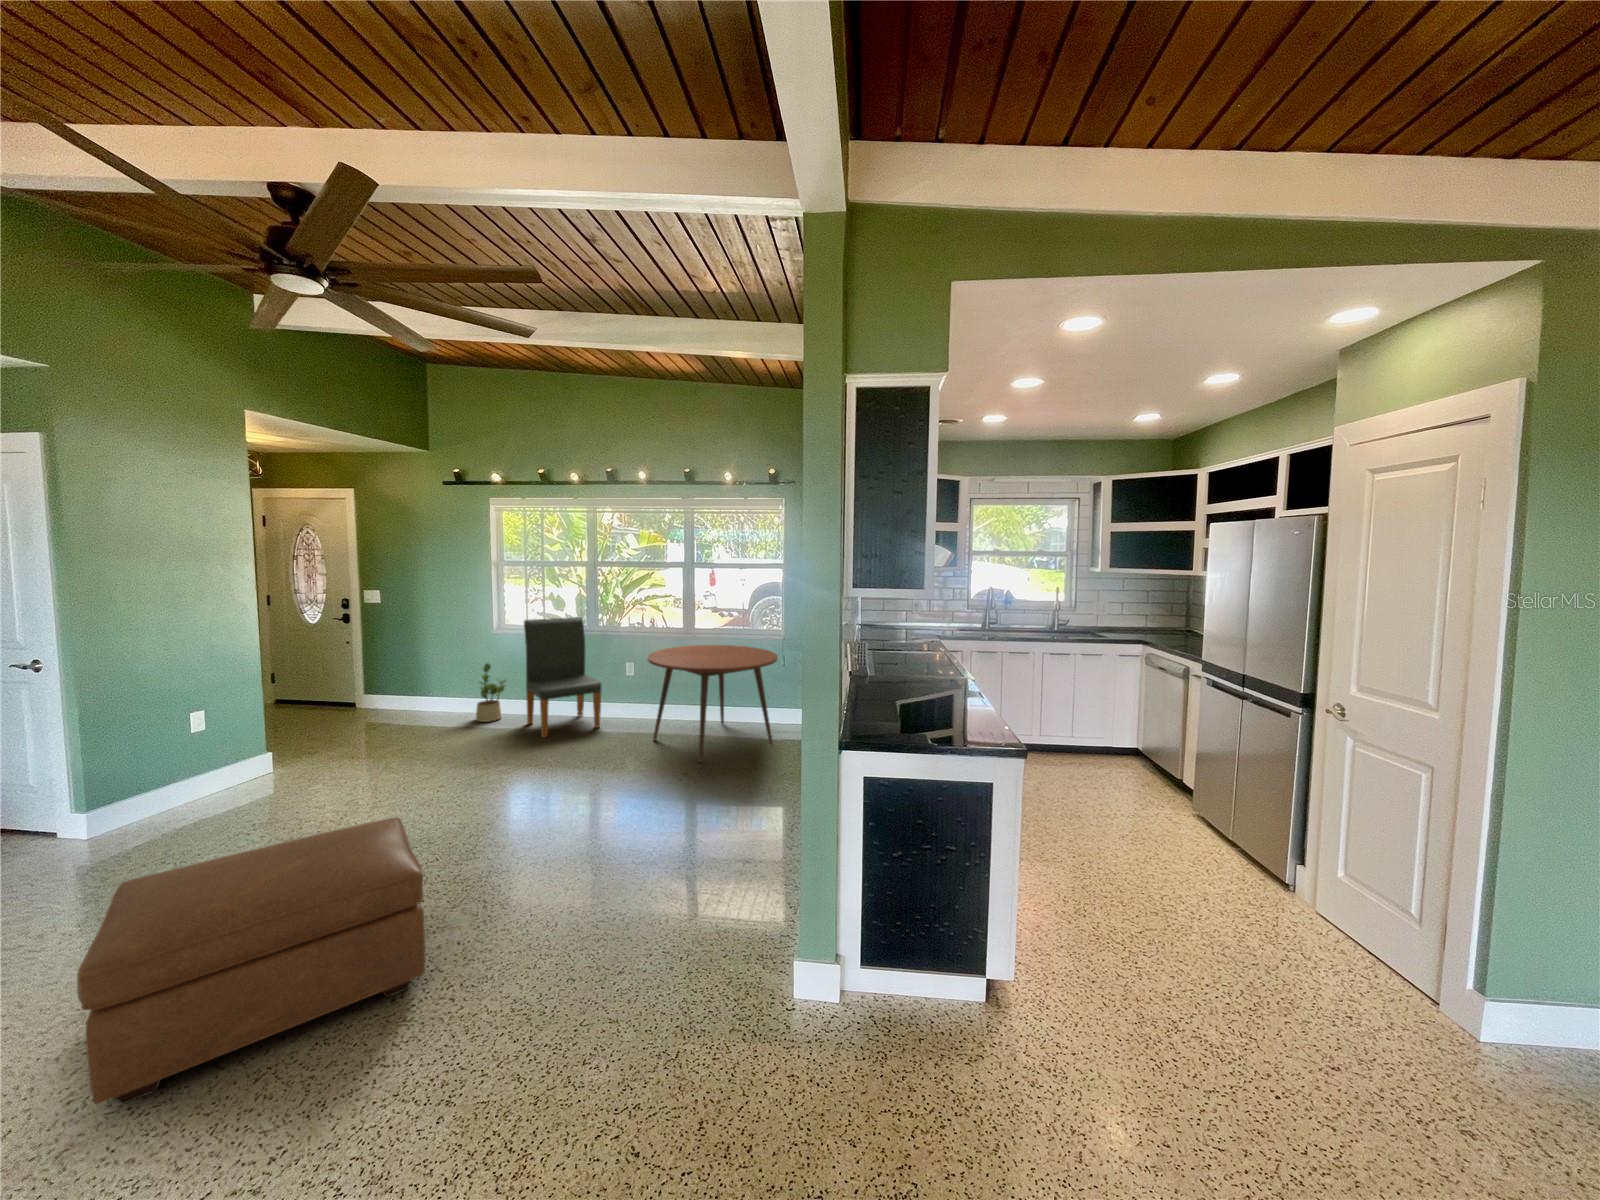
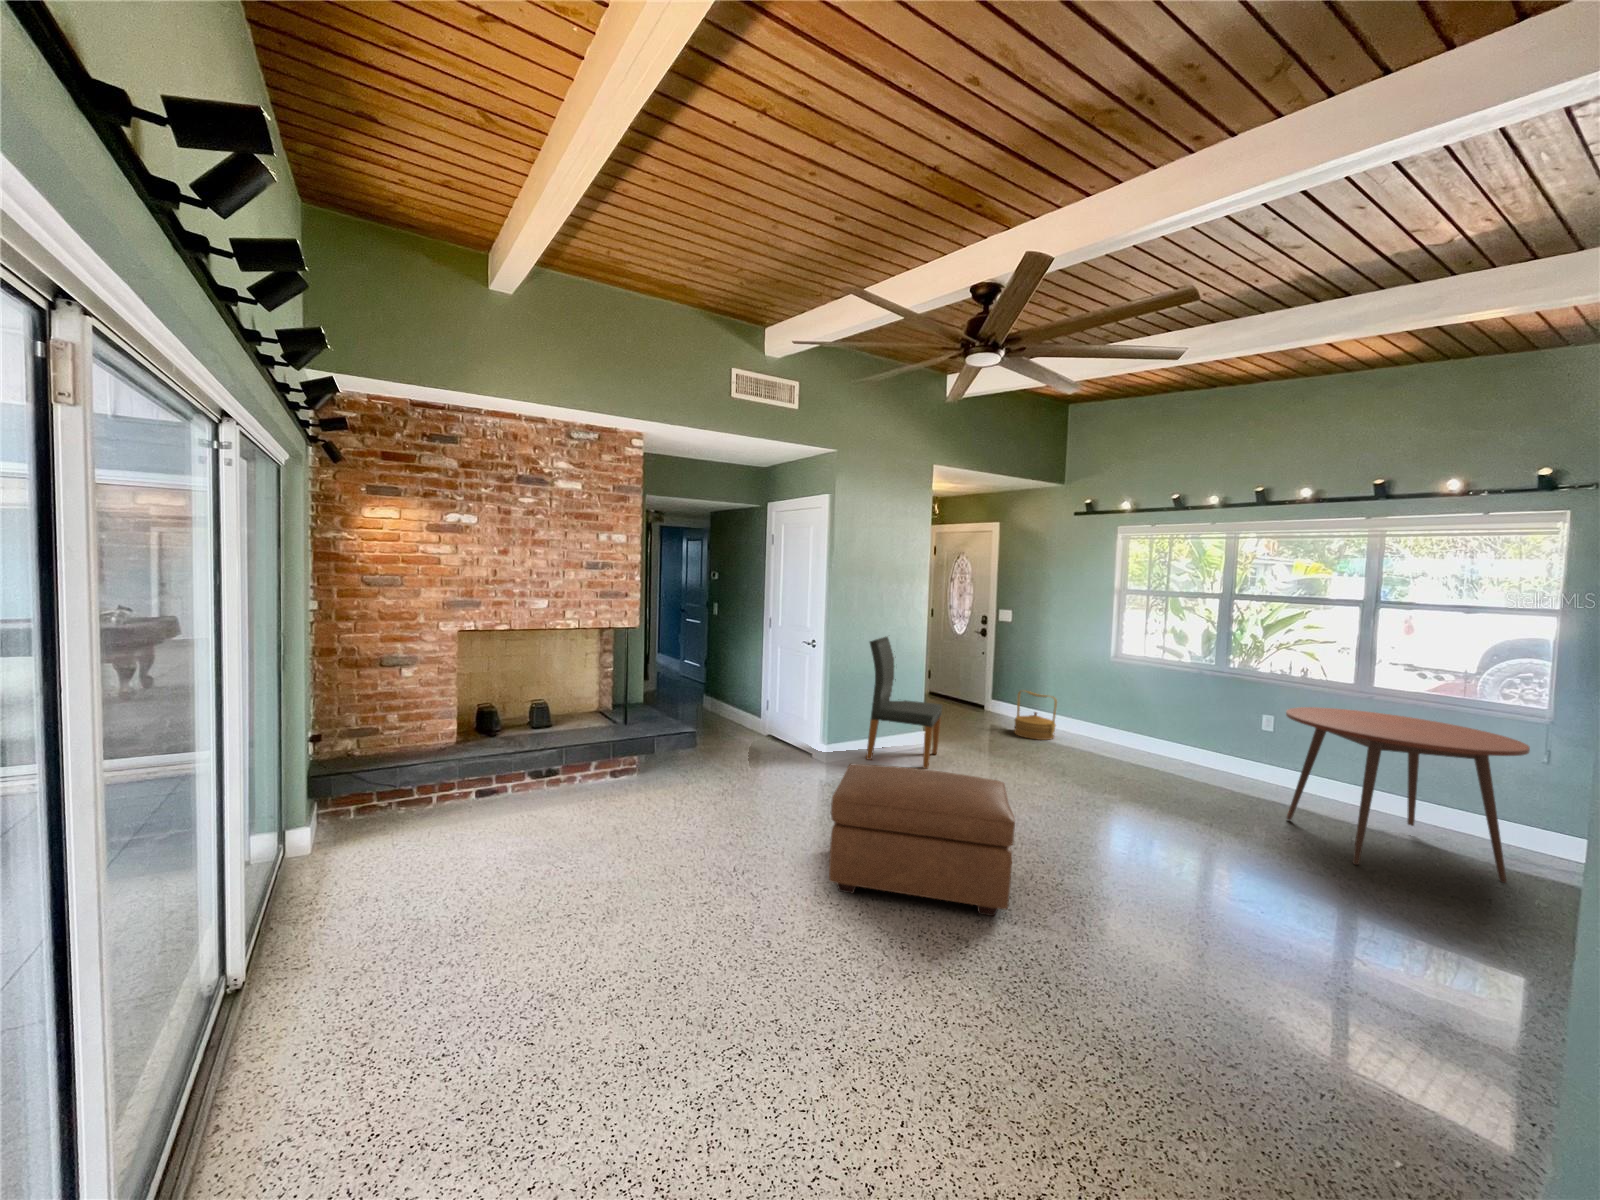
dining chair: present [524,617,601,737] -> present [866,637,942,769]
potted plant: present [476,663,506,722] -> none [1080,692,1116,752]
woven basket: none [398,674,448,724] -> present [1014,690,1057,740]

